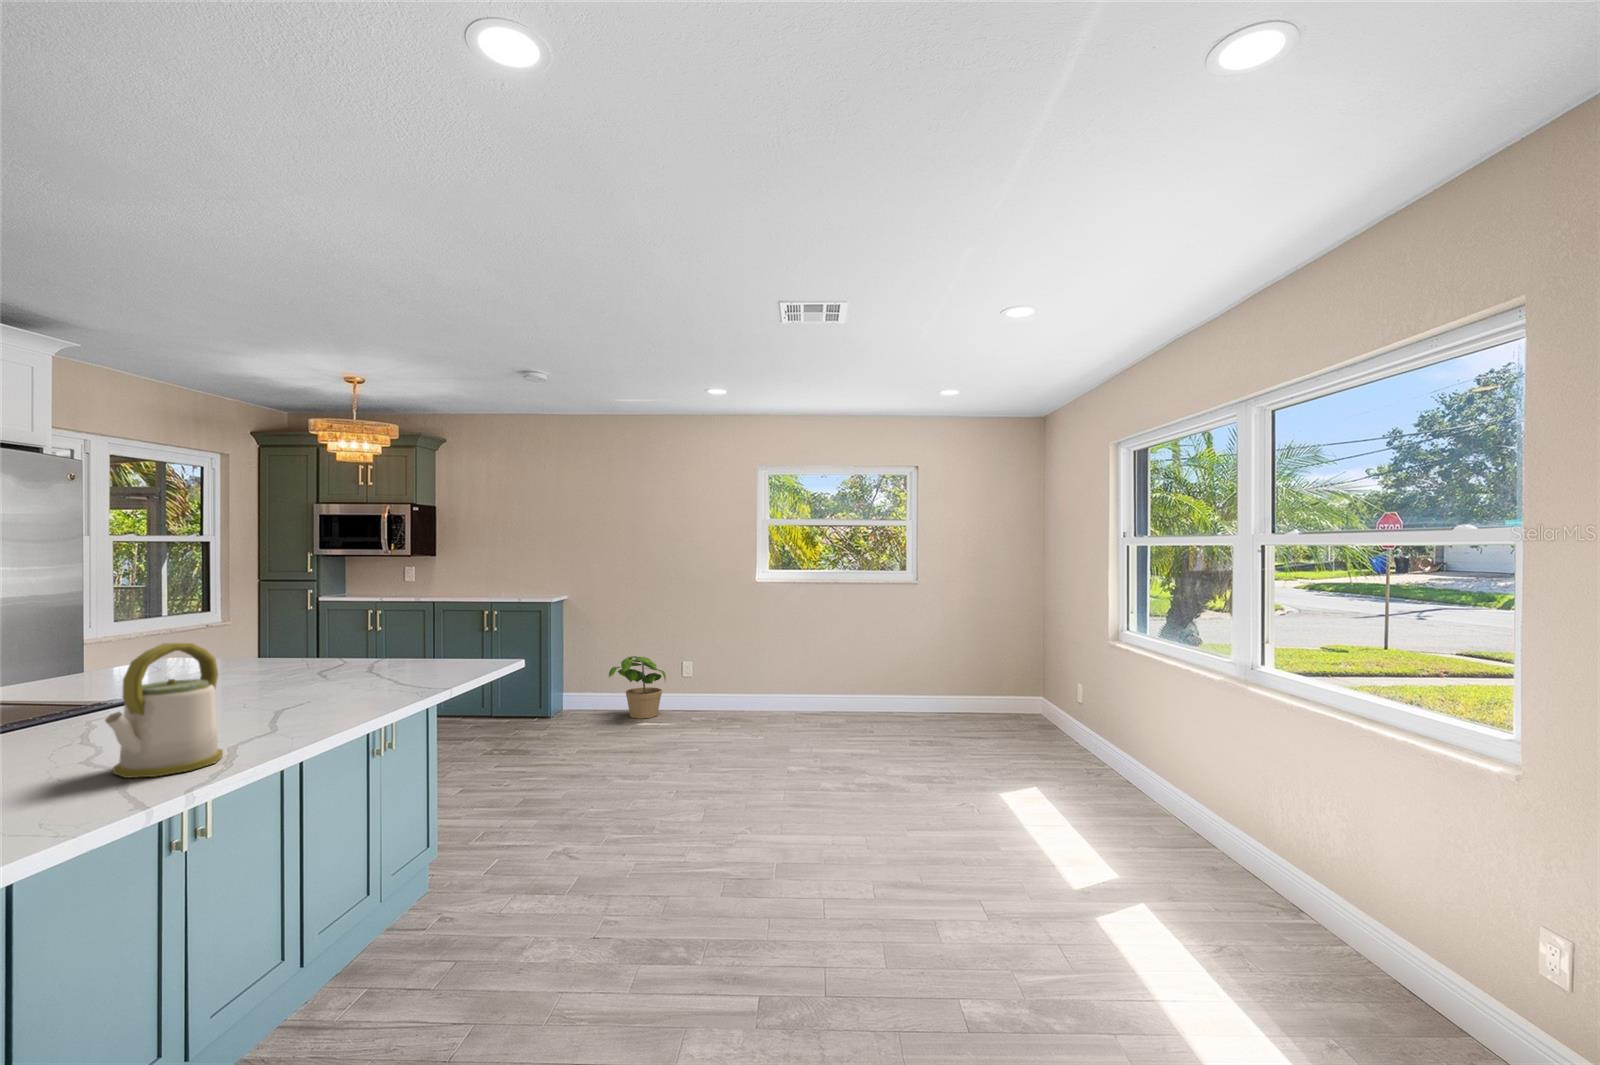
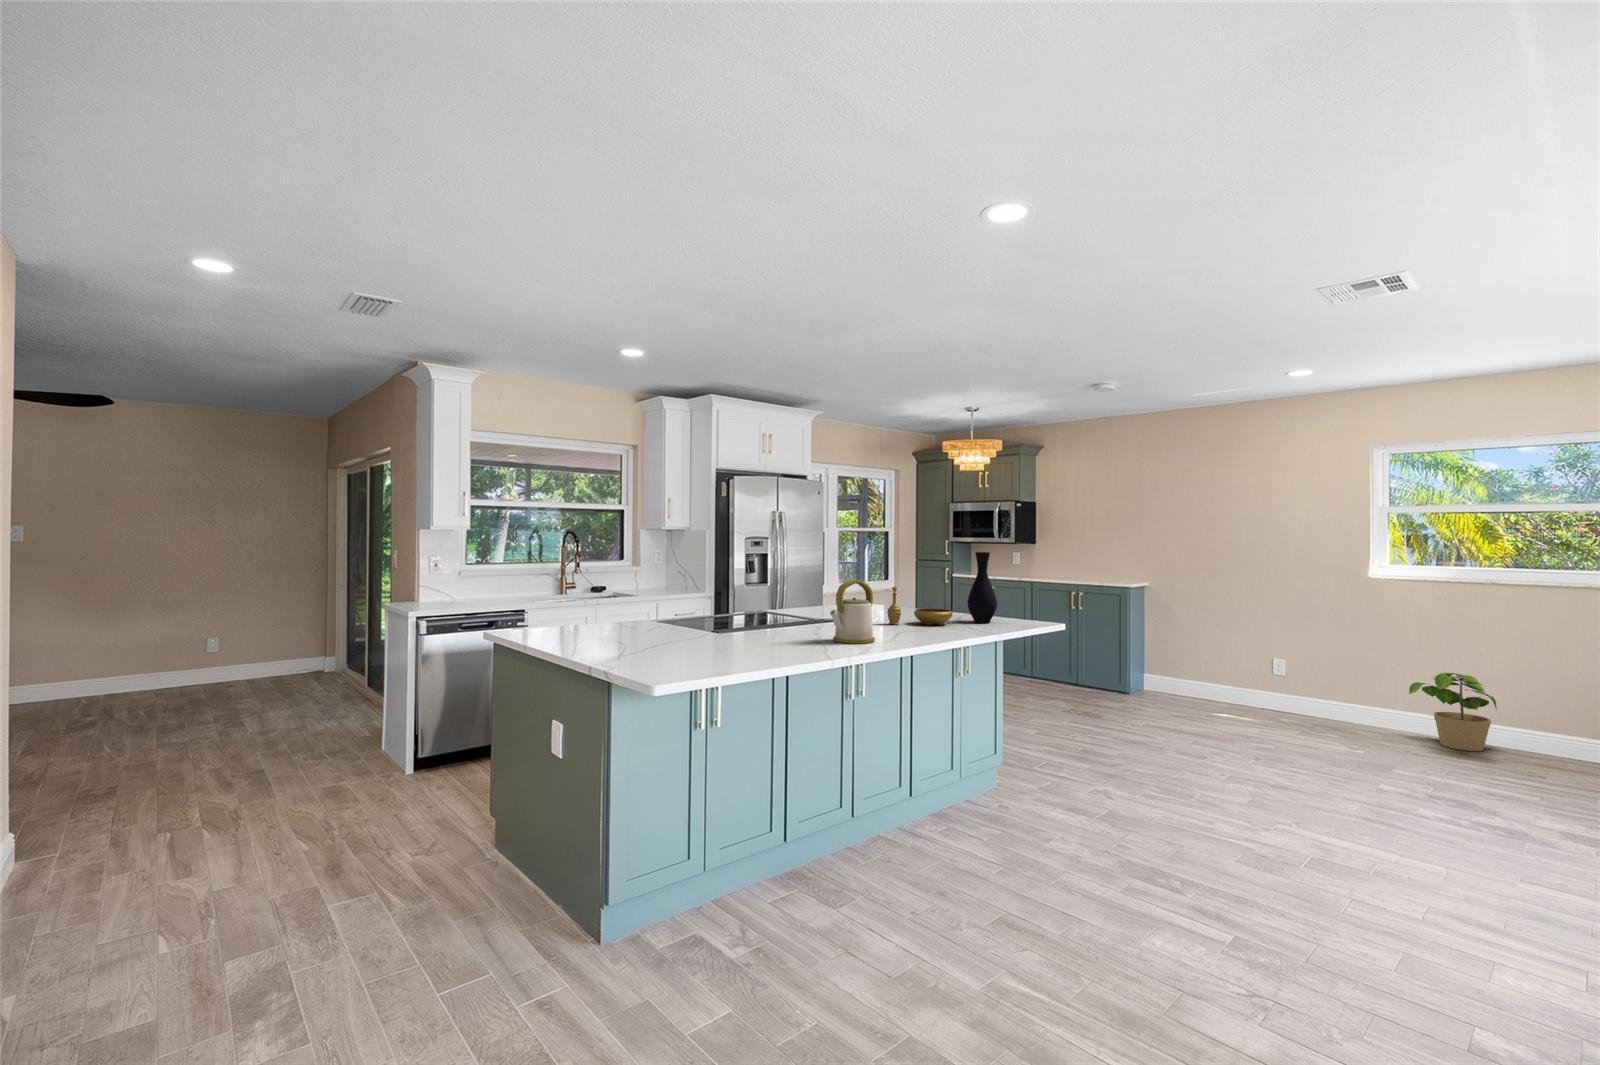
vase: none [386,574,434,679] -> present [968,552,997,623]
decorative bowl: none [238,639,364,704] -> present [887,586,952,625]
potted plant: present [609,656,666,719] -> present [1409,673,1497,751]

